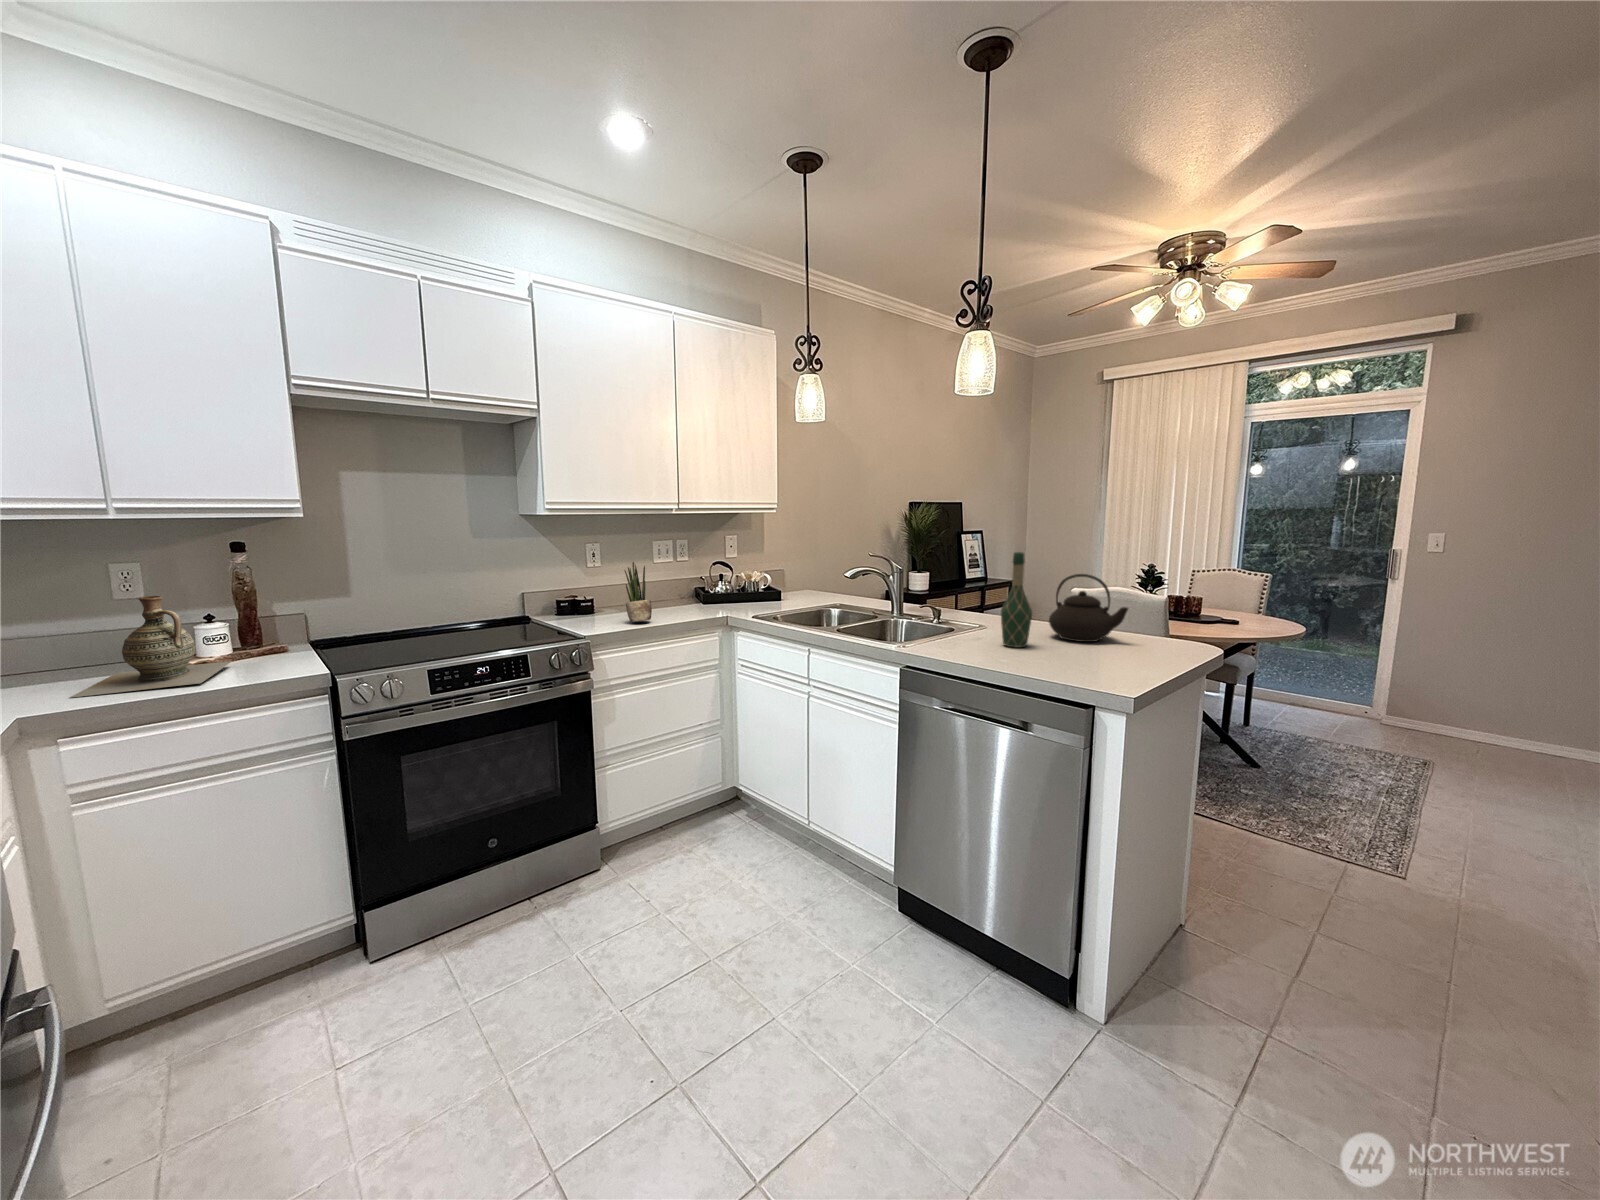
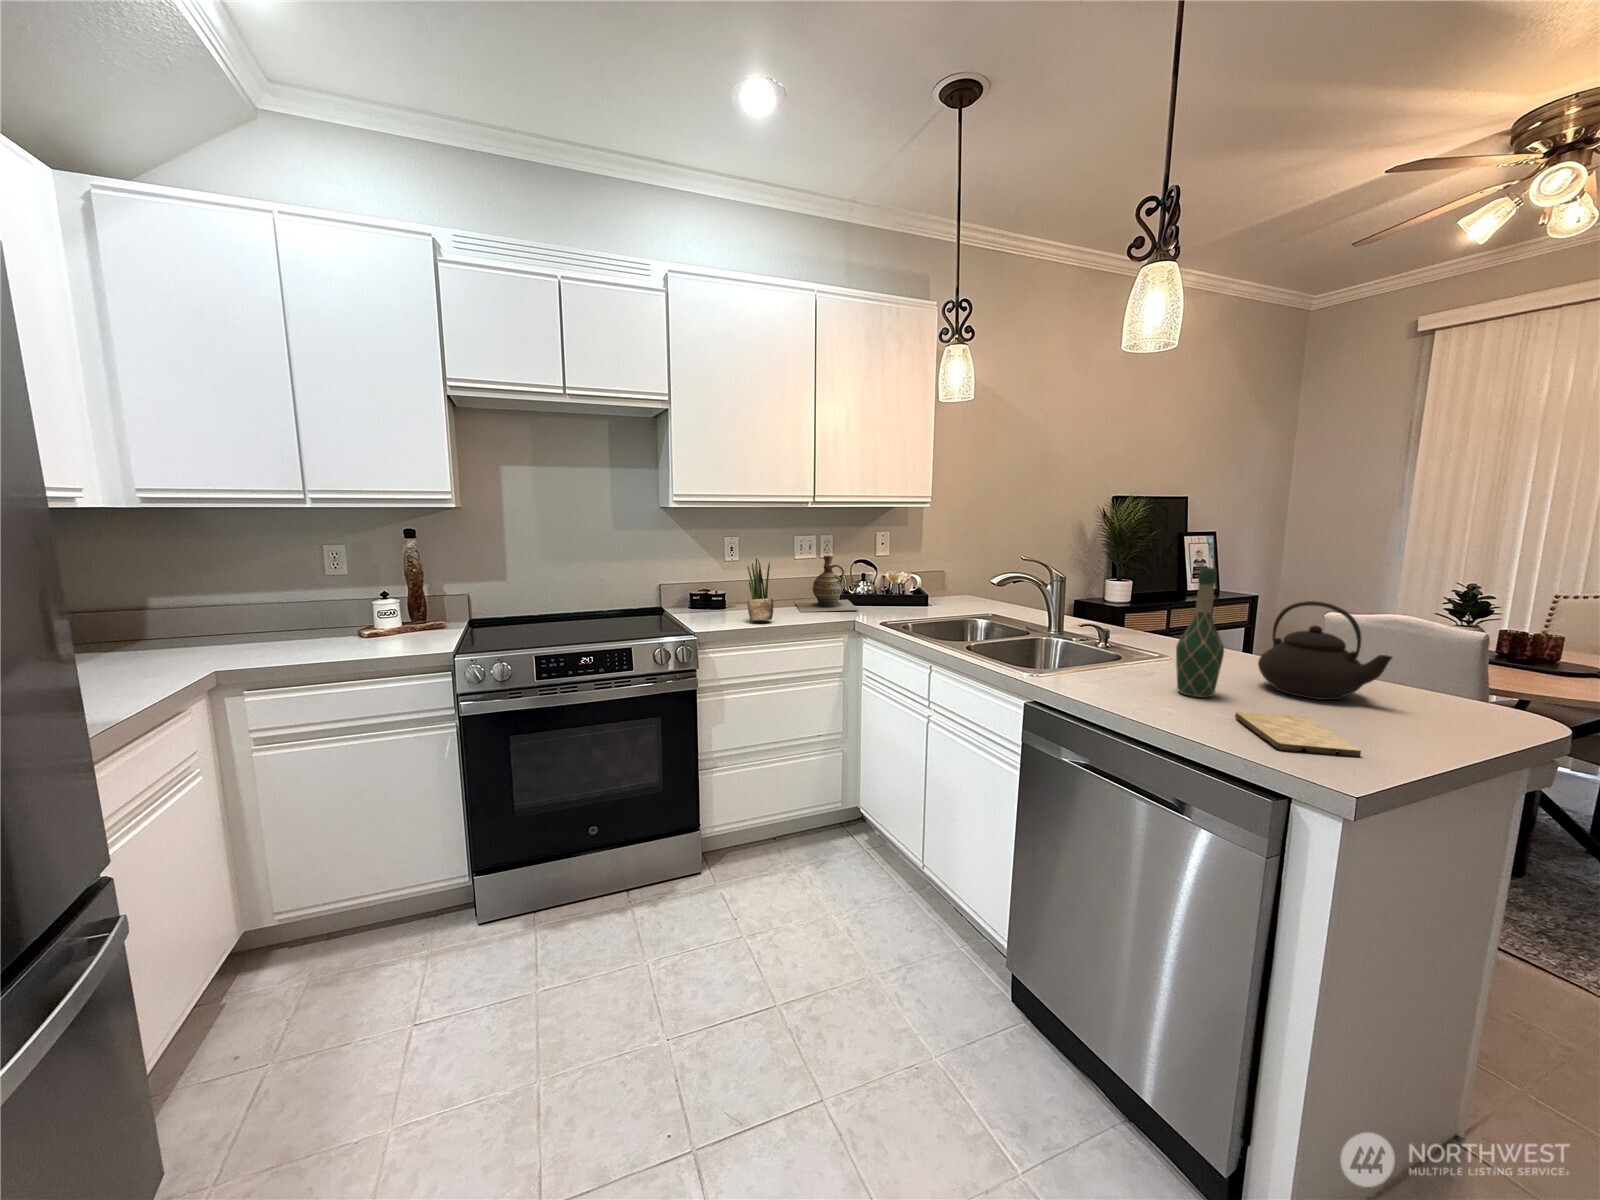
ceramic jug: present [70,596,232,698] -> present [795,556,858,612]
cutting board: none [1046,652,1124,673] -> present [1235,712,1361,757]

